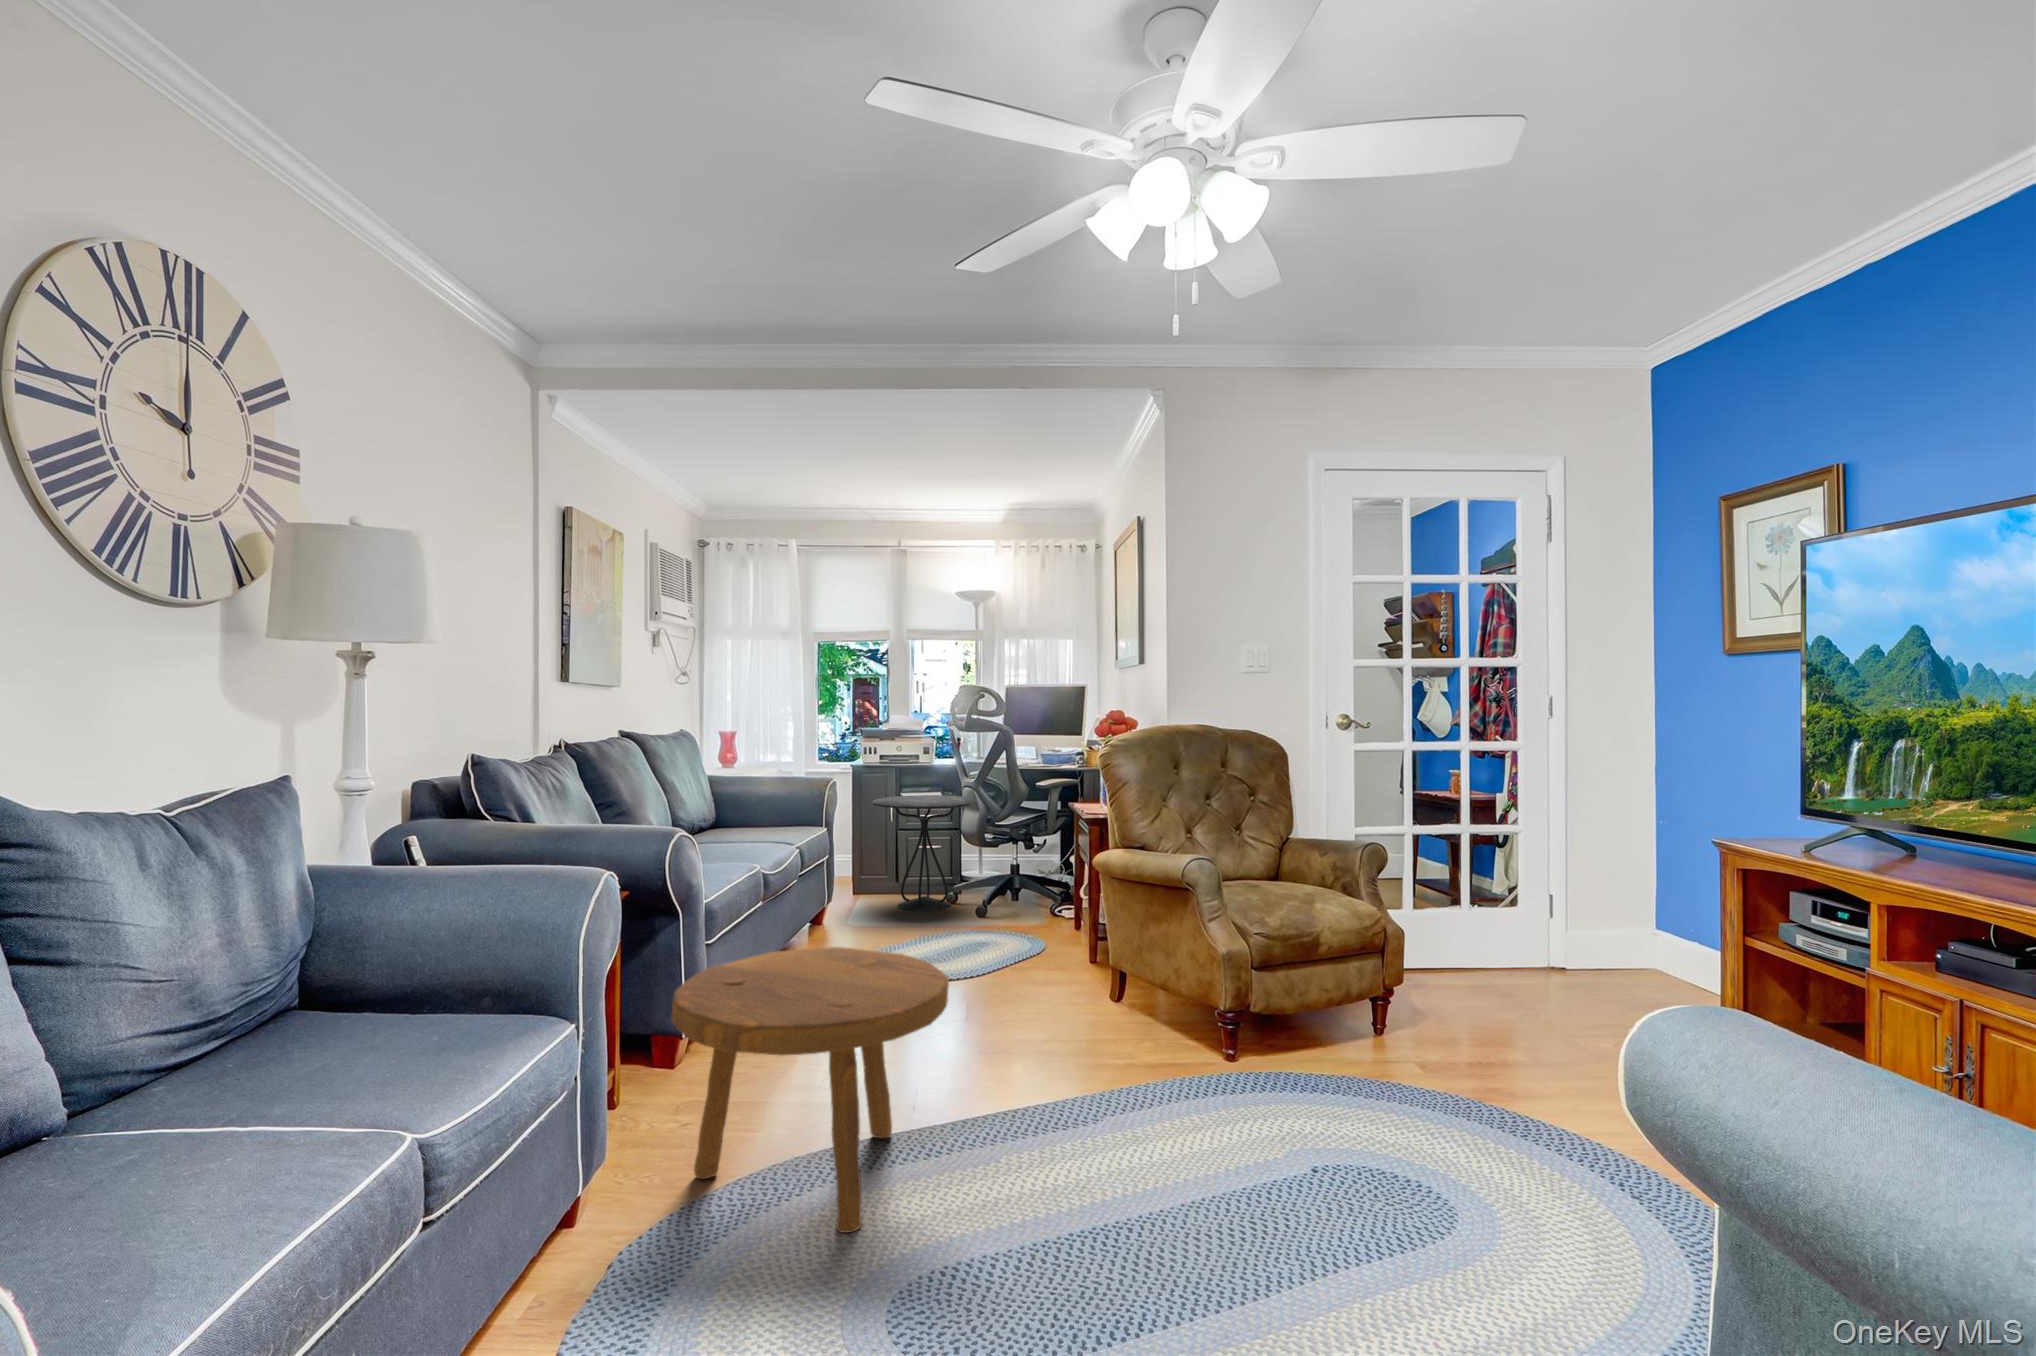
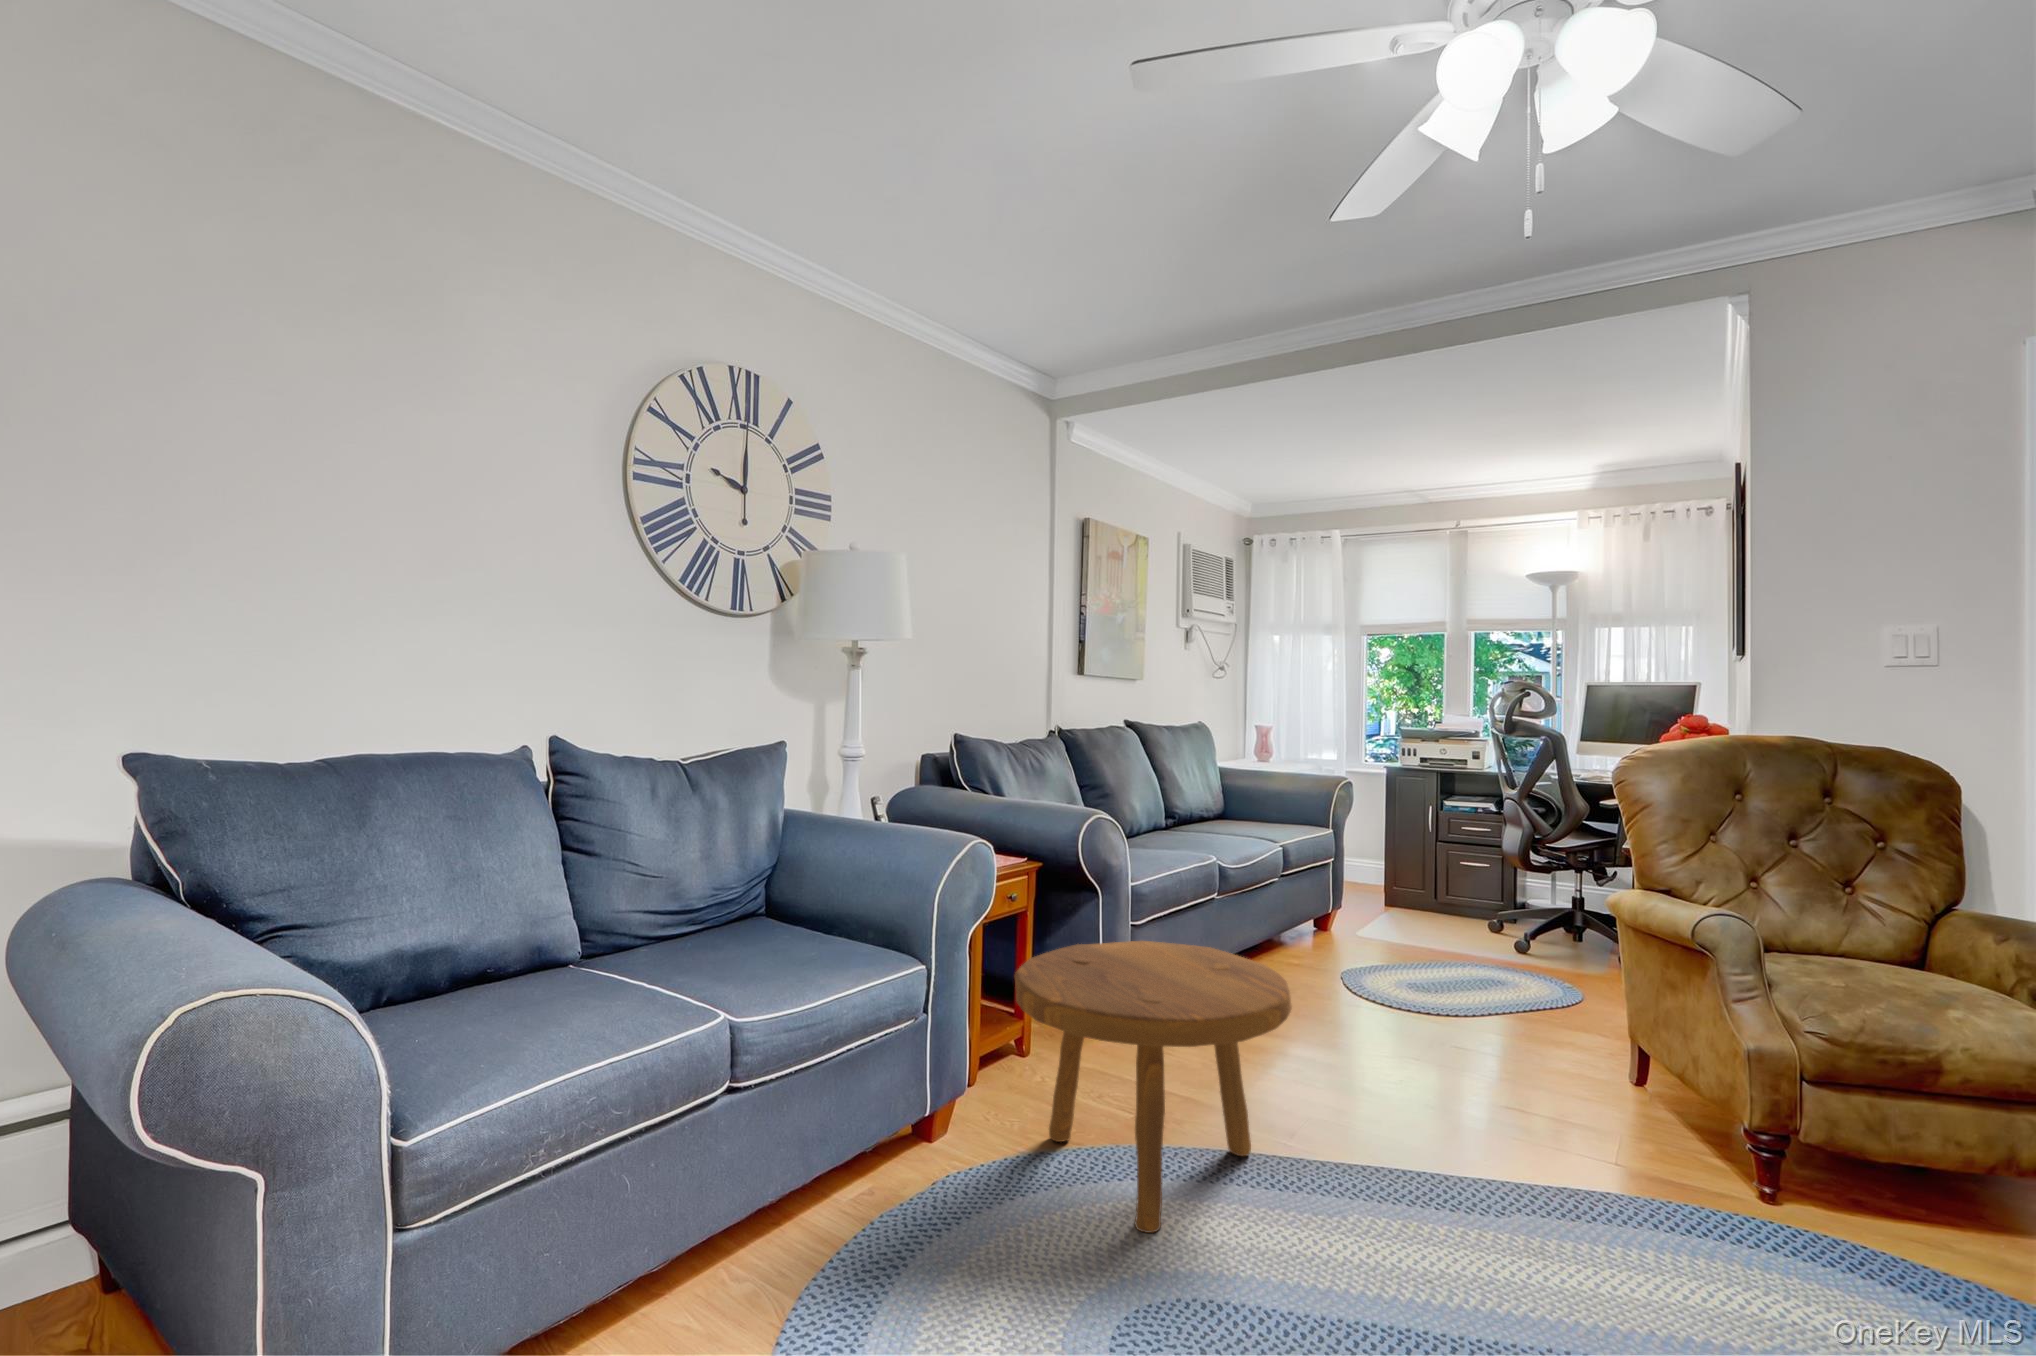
side table: present [873,795,970,911] -> none [1397,806,1526,939]

